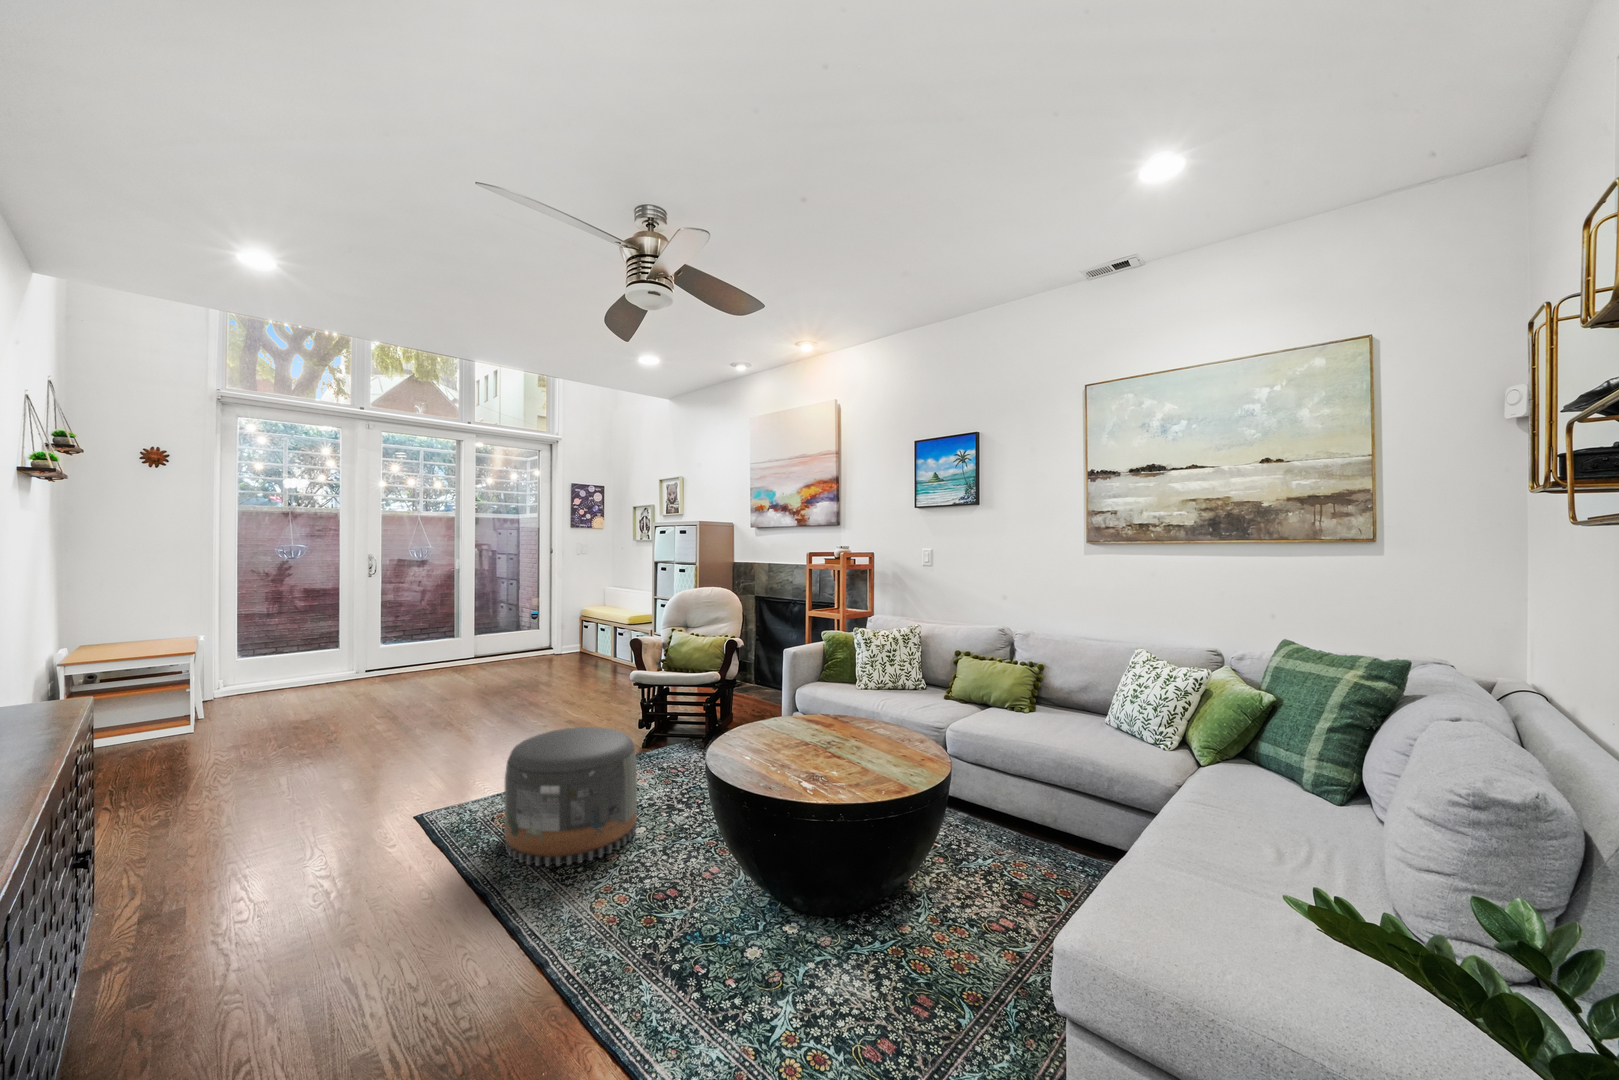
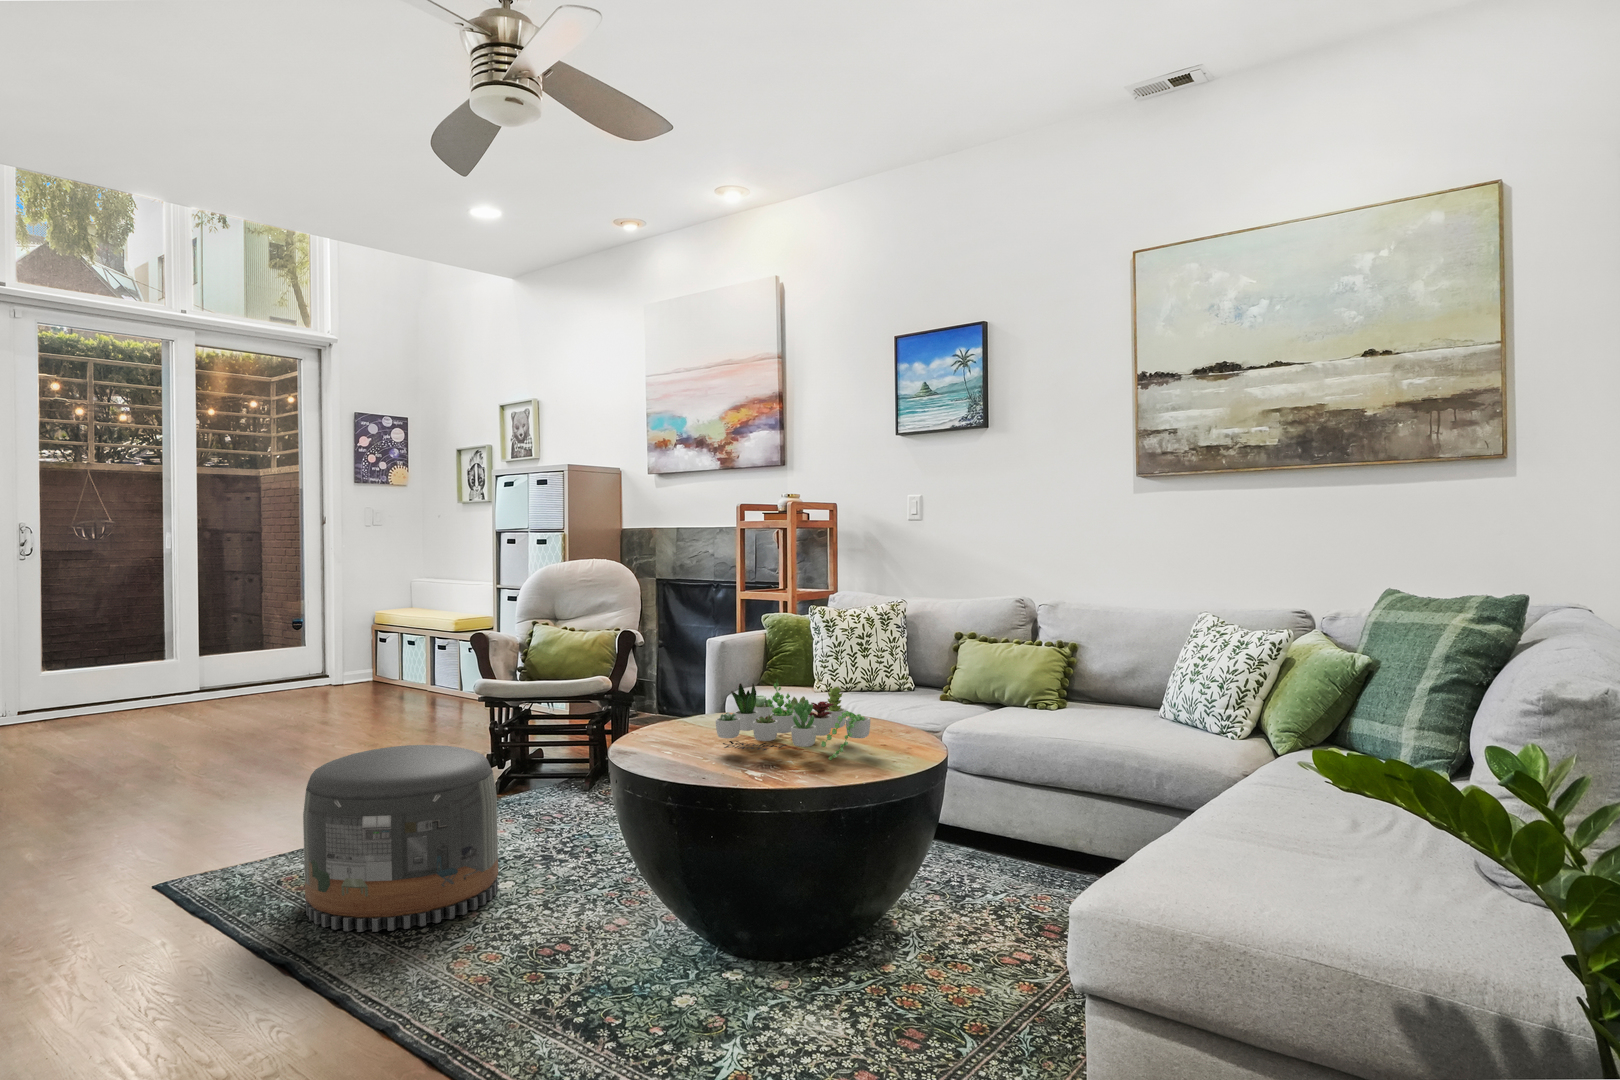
succulent plant: none [777,697,896,763] -> present [716,683,870,760]

